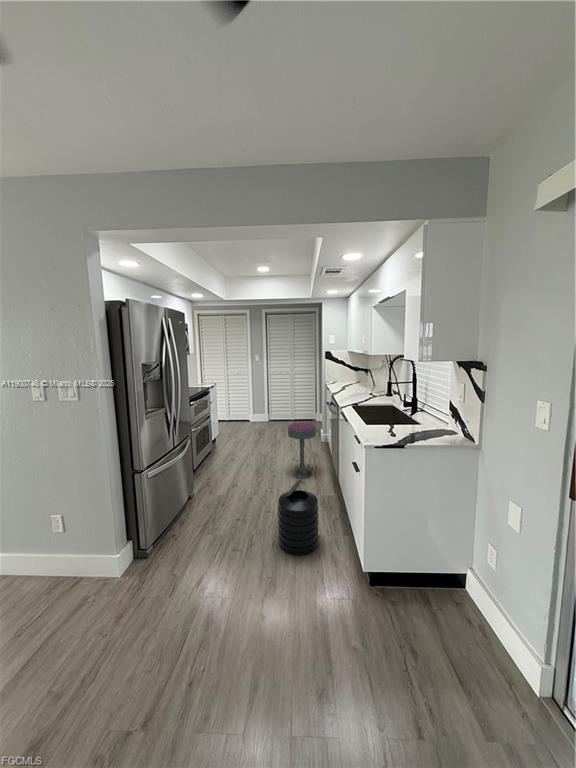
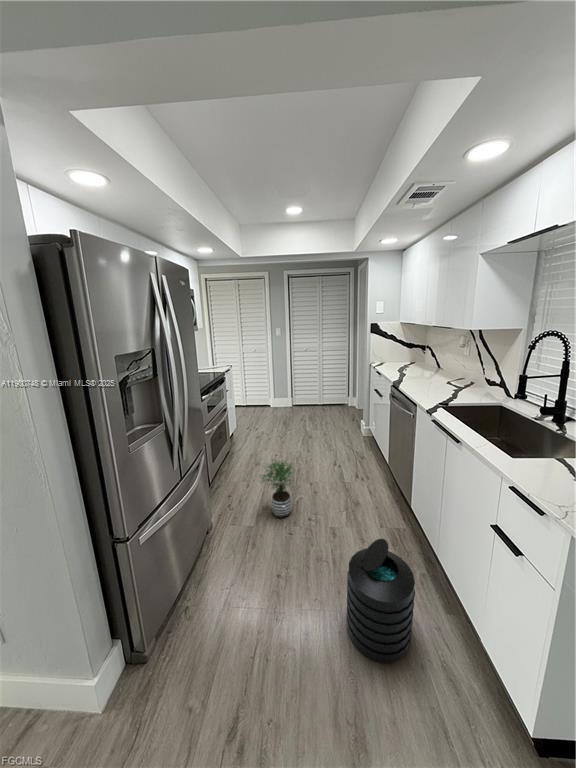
bar stool: present [288,423,316,478] -> none [334,422,373,496]
potted plant: none [229,446,260,490] -> present [260,461,293,518]

